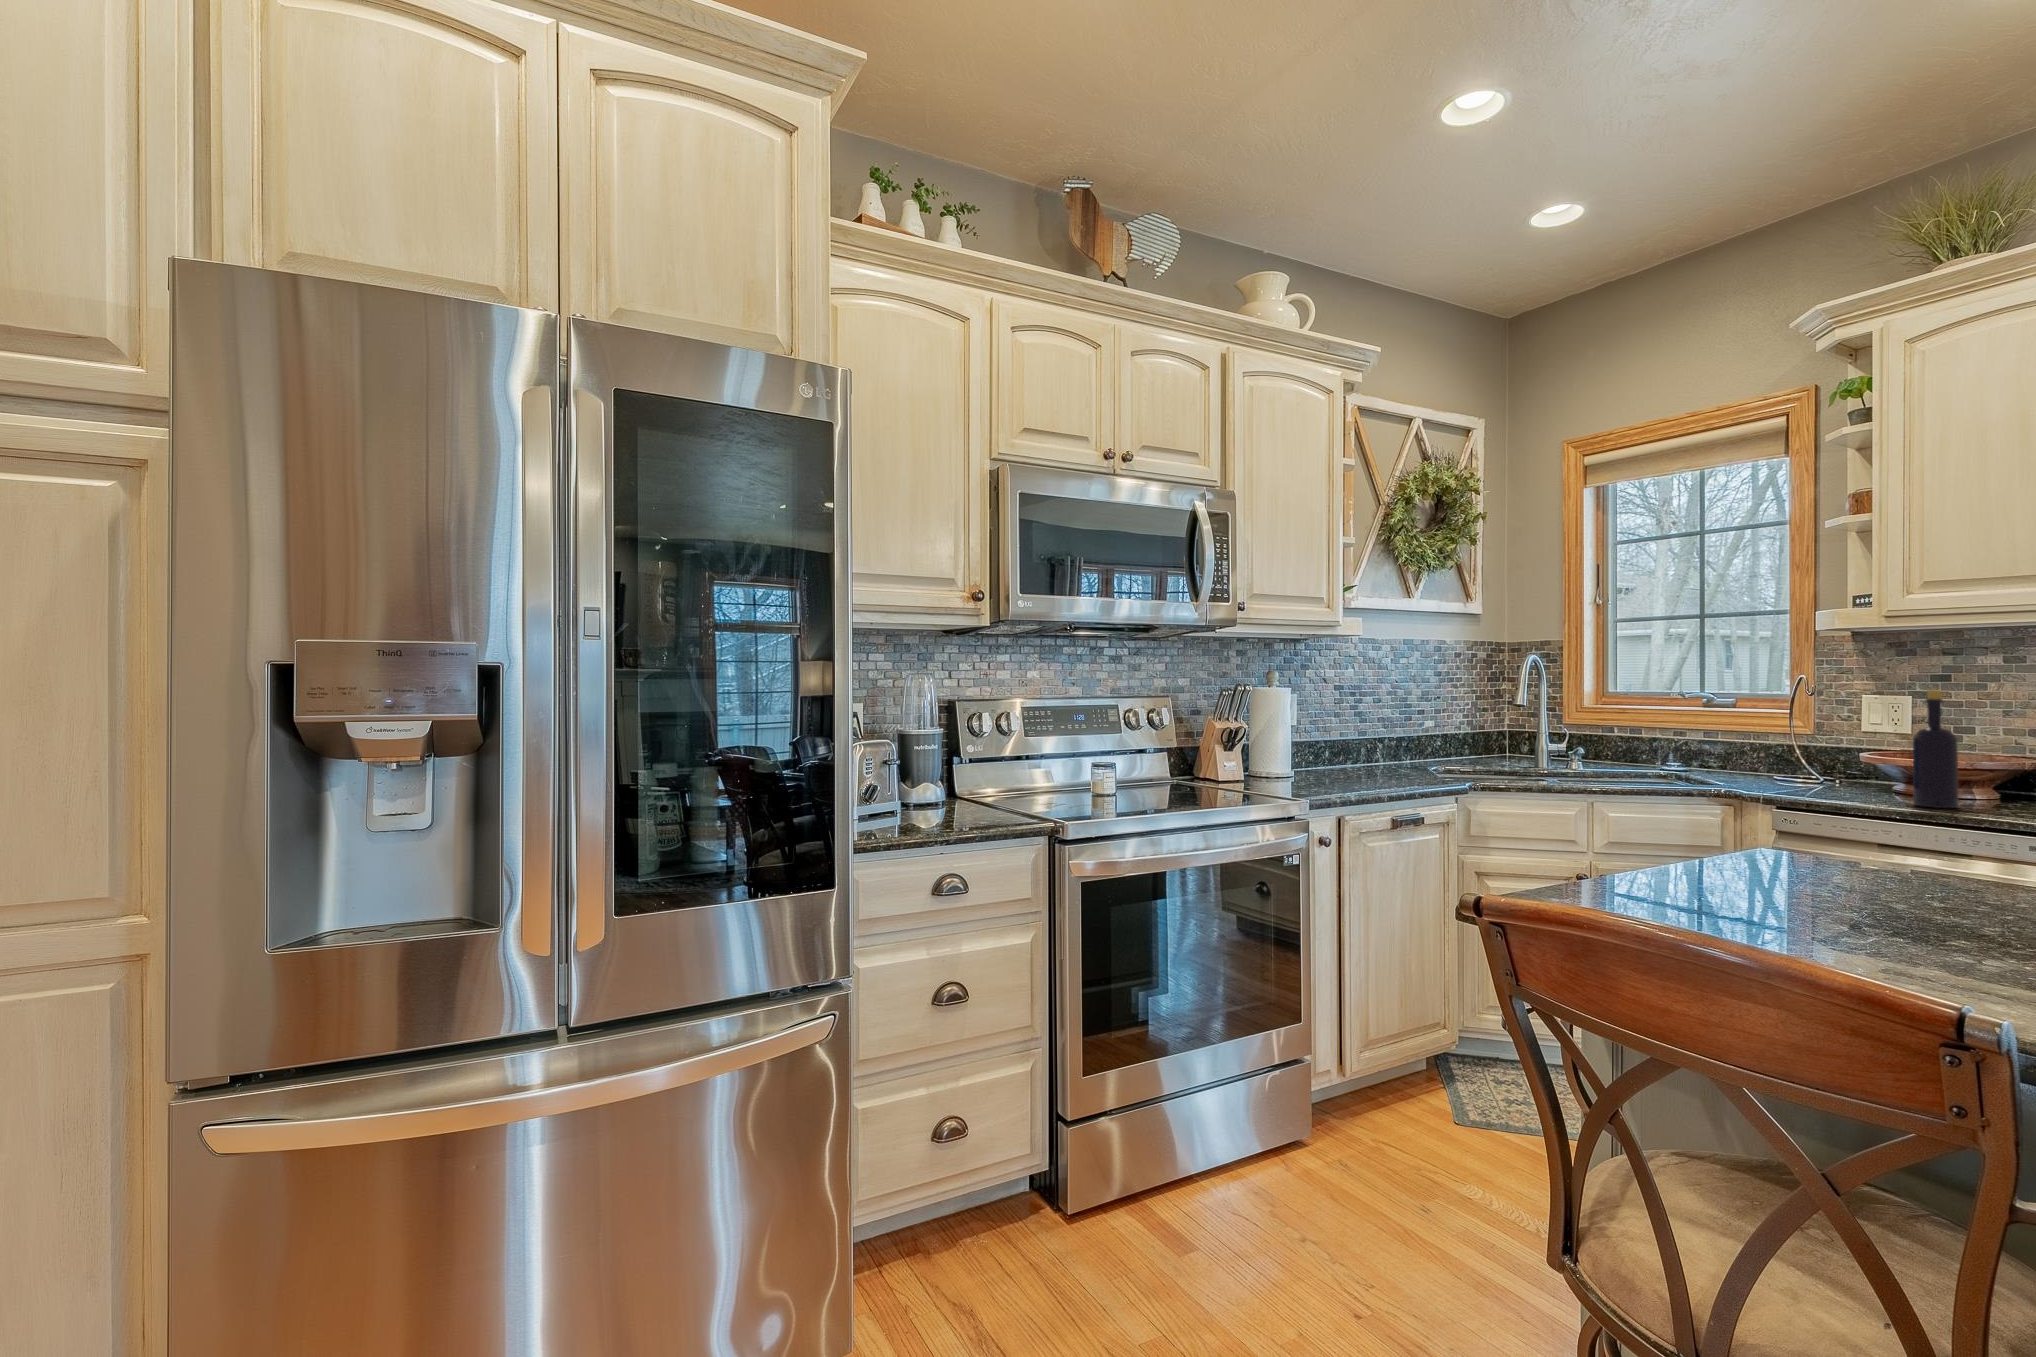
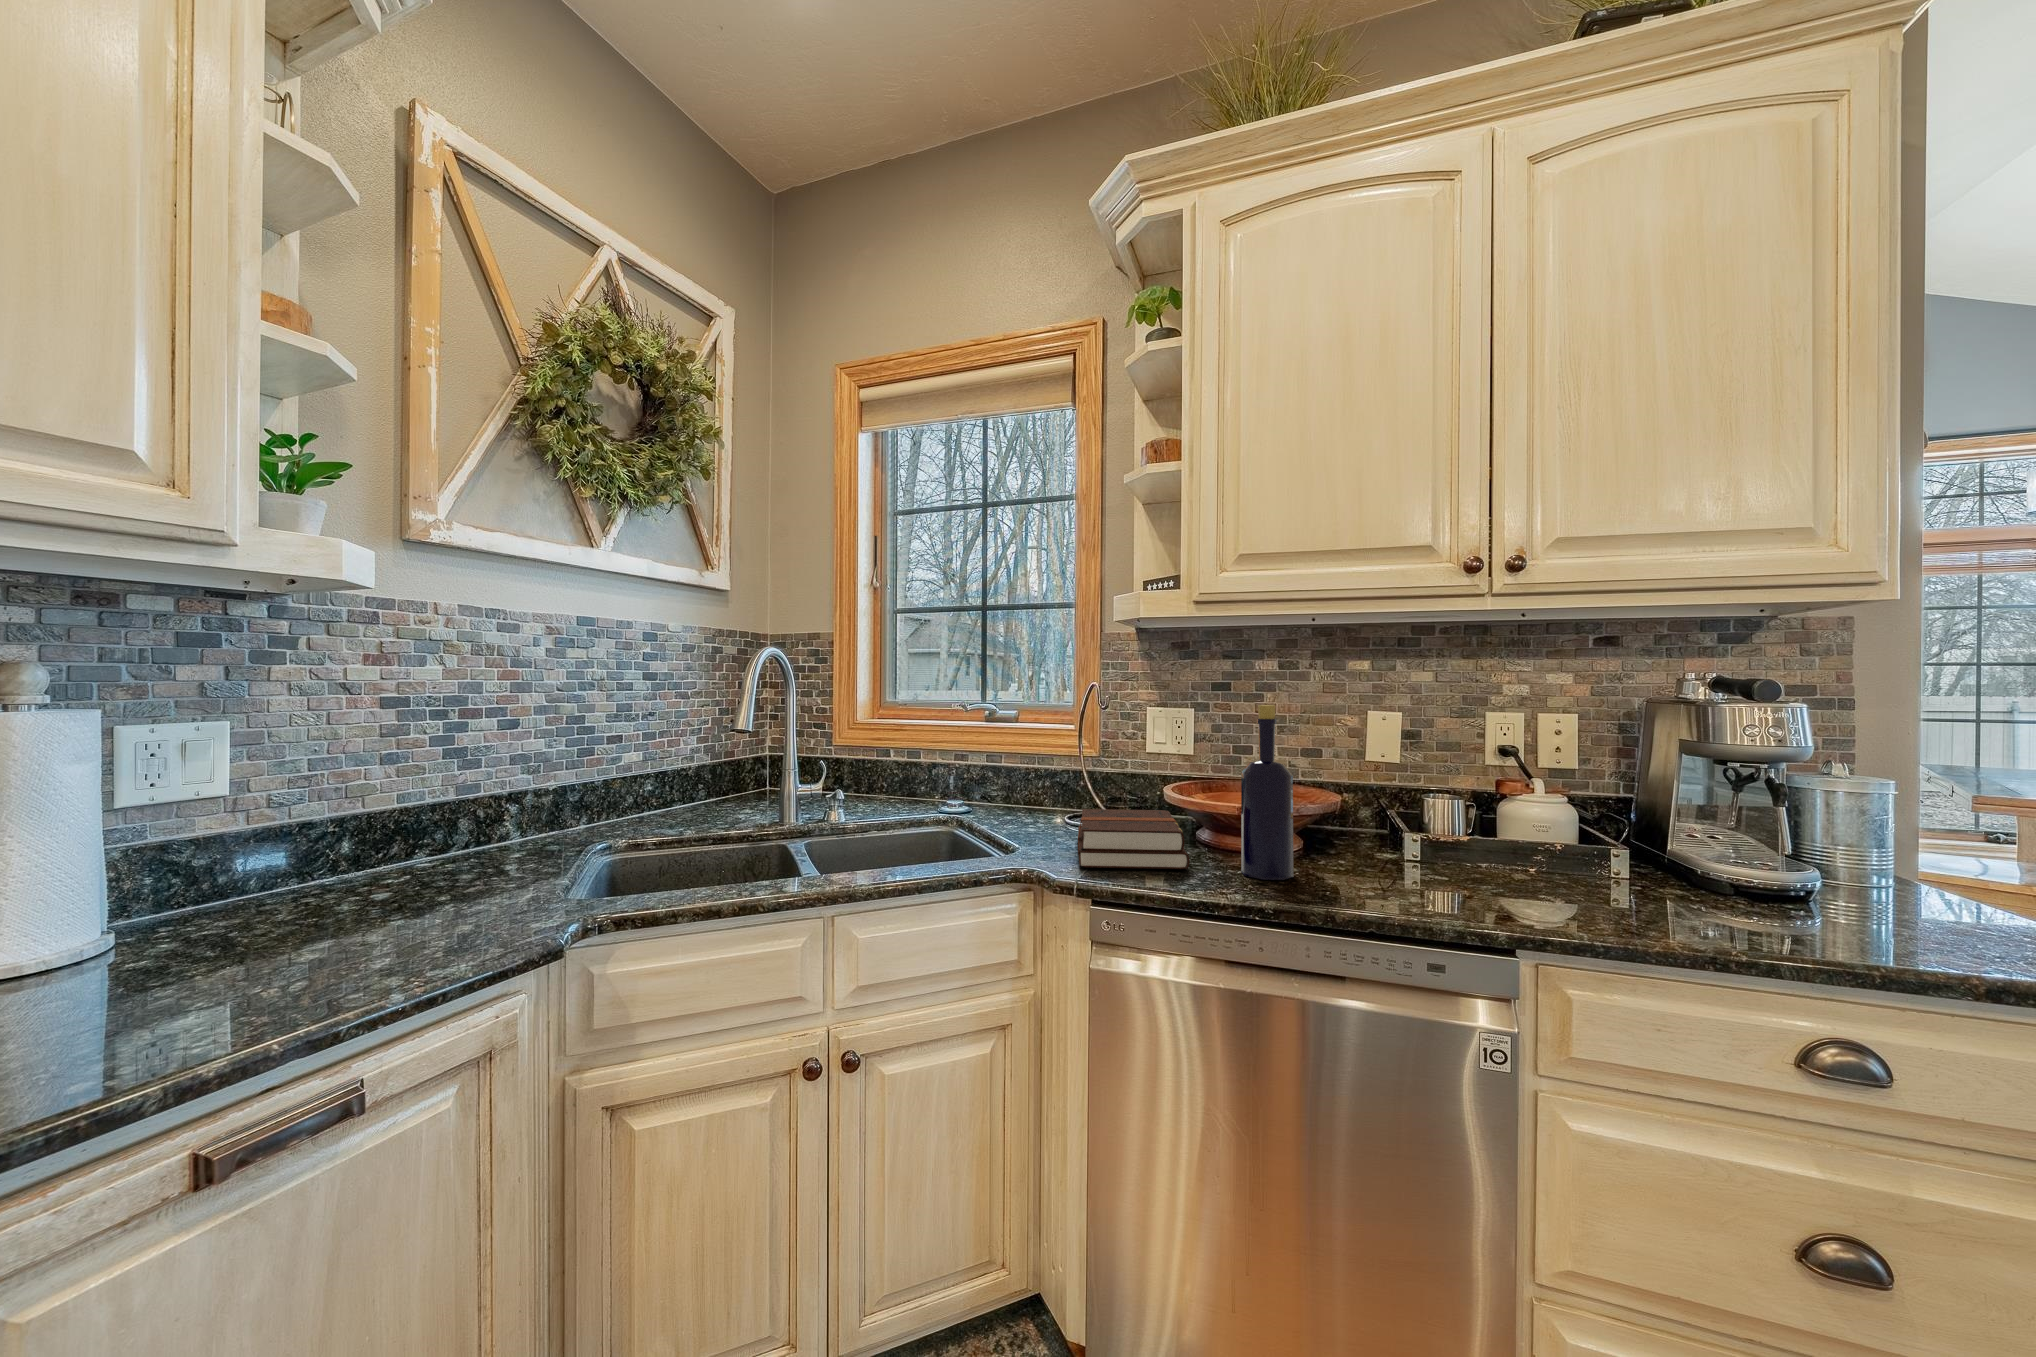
hardback book: none [1770,765,1869,799] -> present [1078,809,1190,869]

